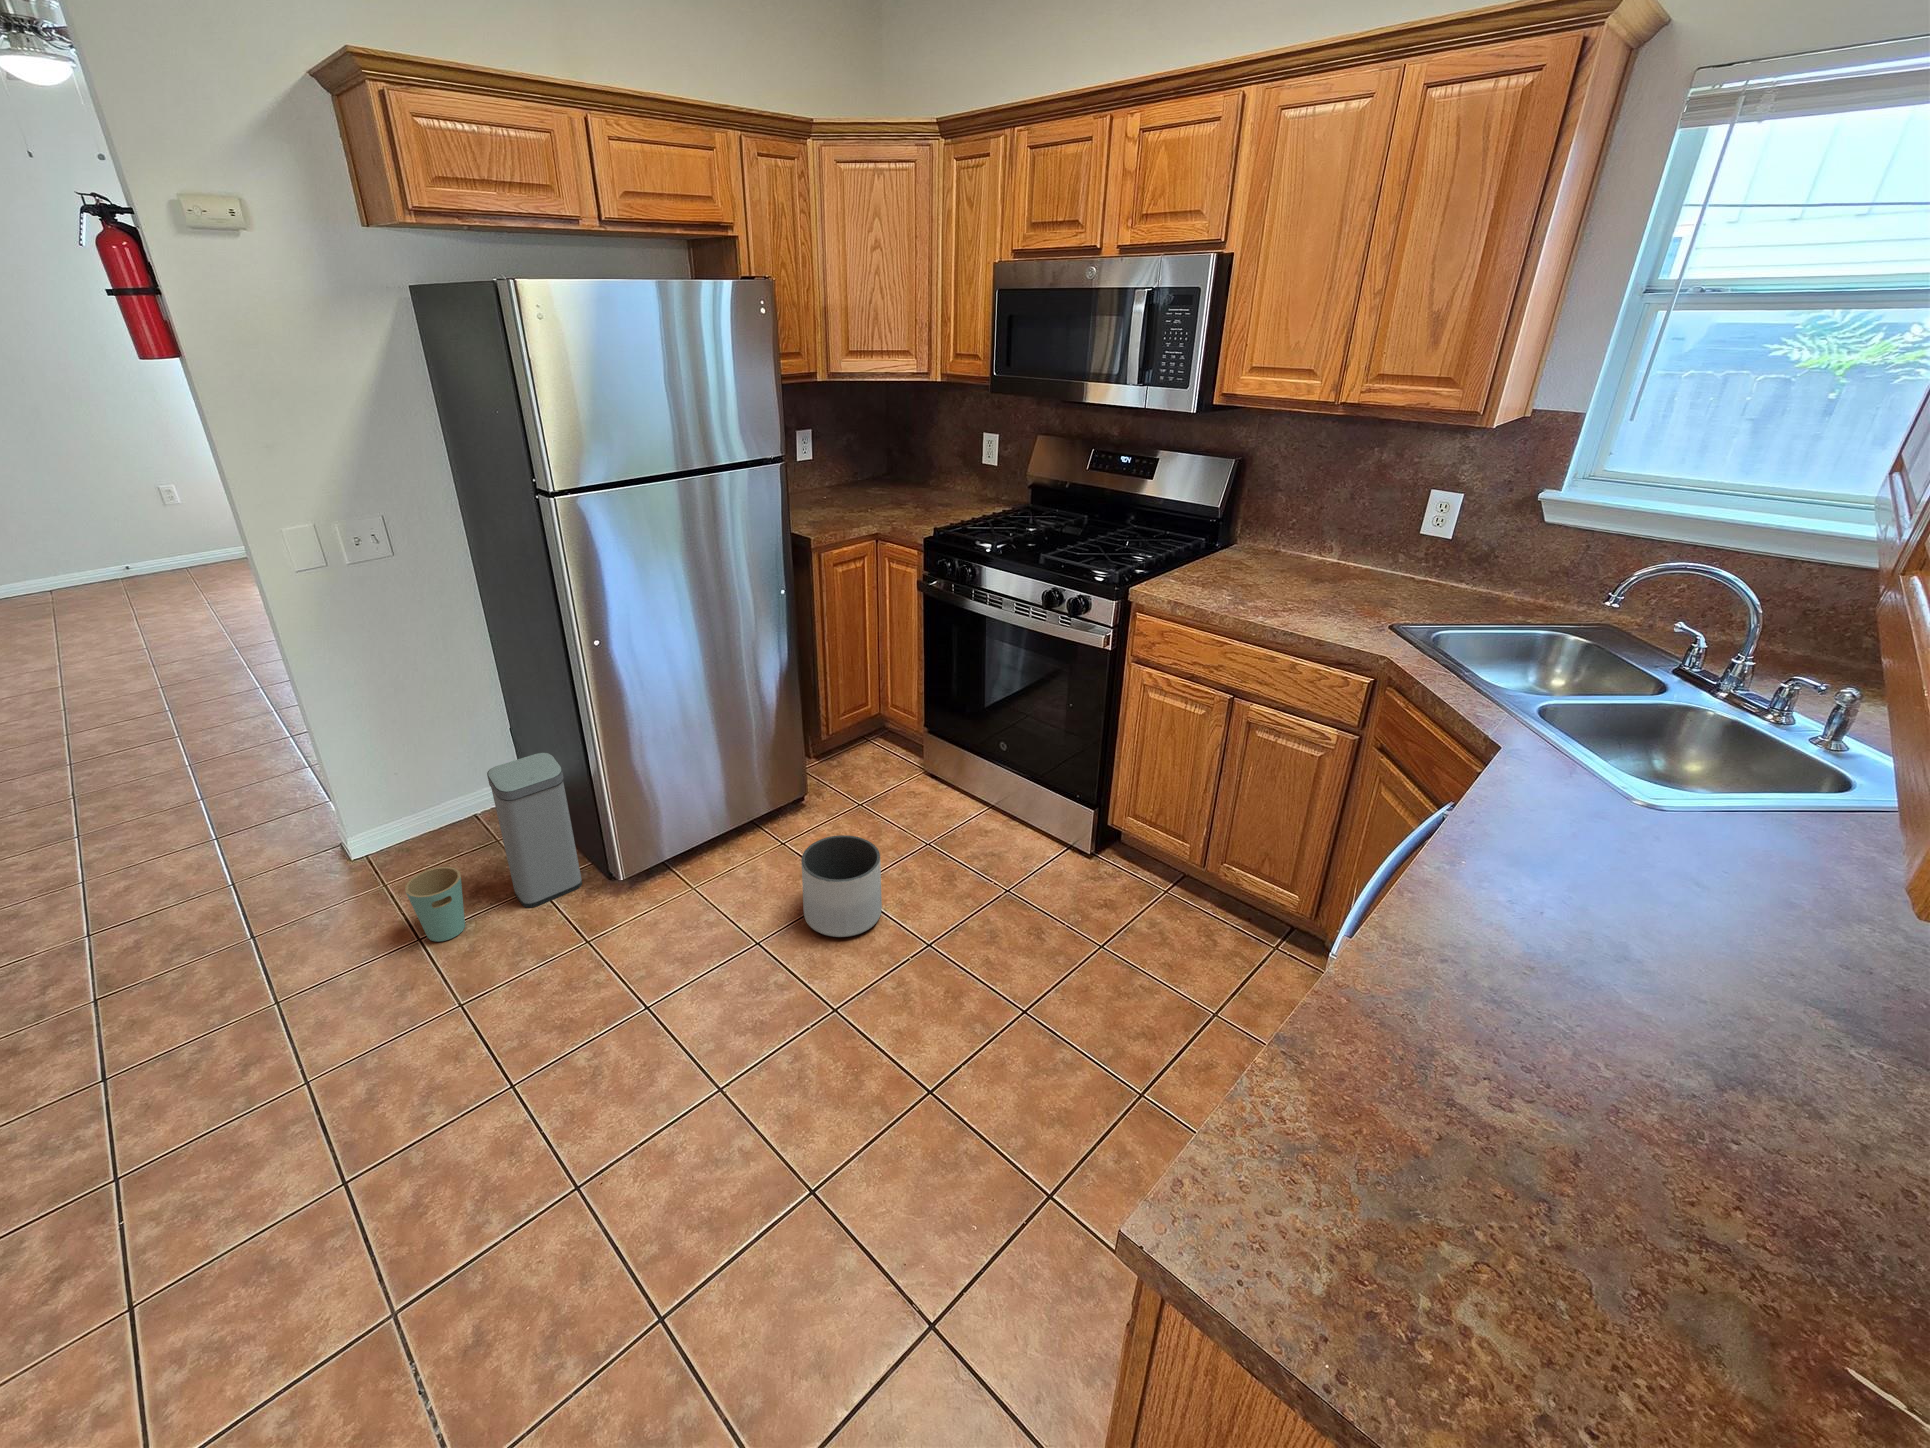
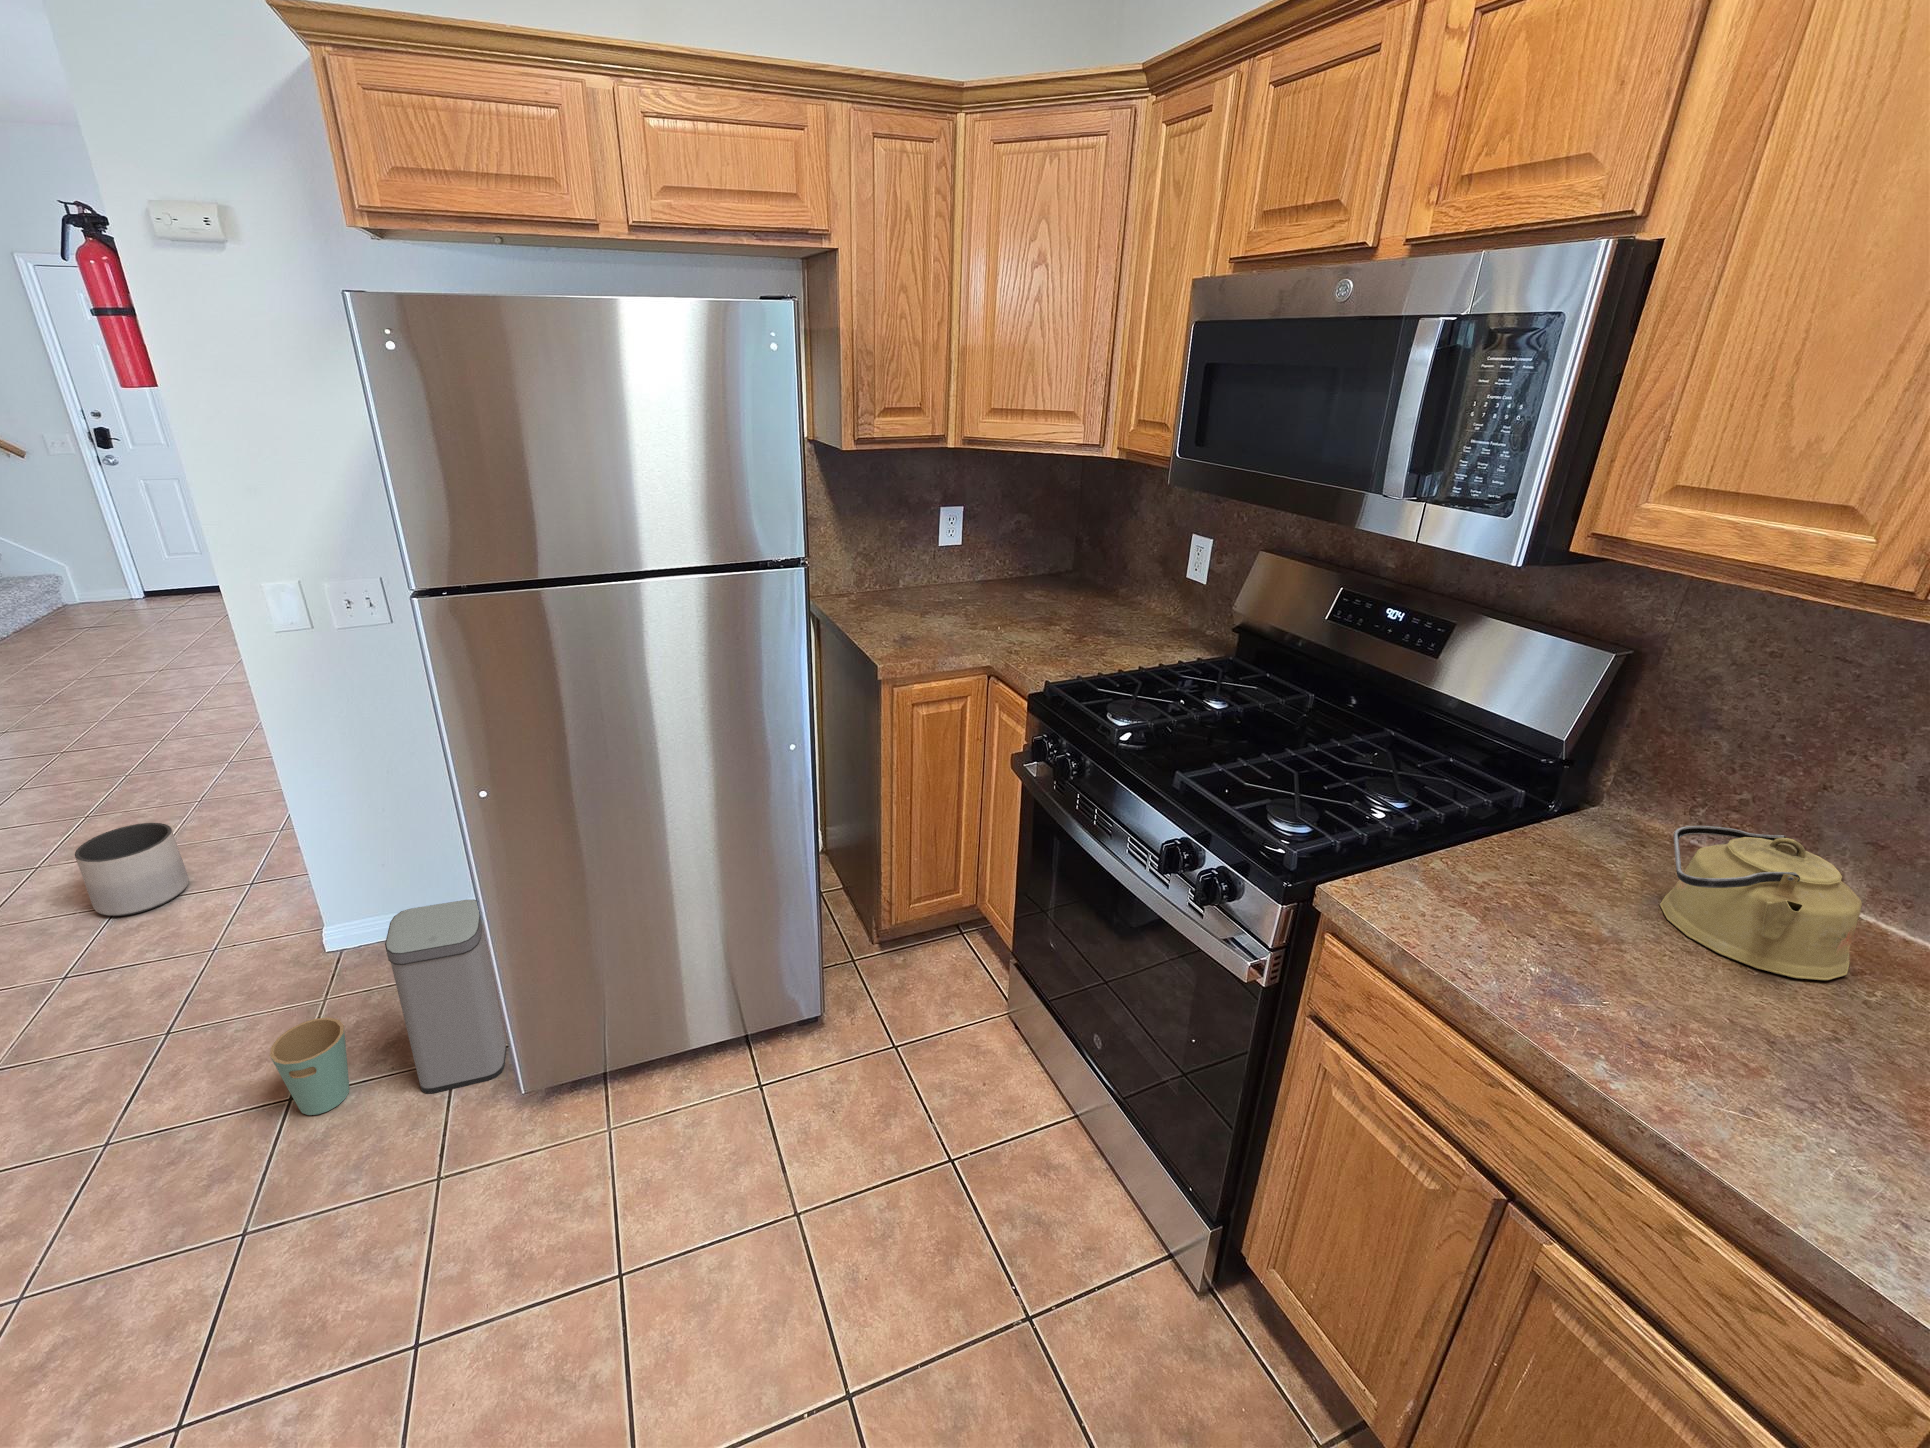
kettle: none [1269,527,1339,585] -> present [1660,826,1862,980]
planter: present [801,835,882,937] -> present [75,823,189,916]

